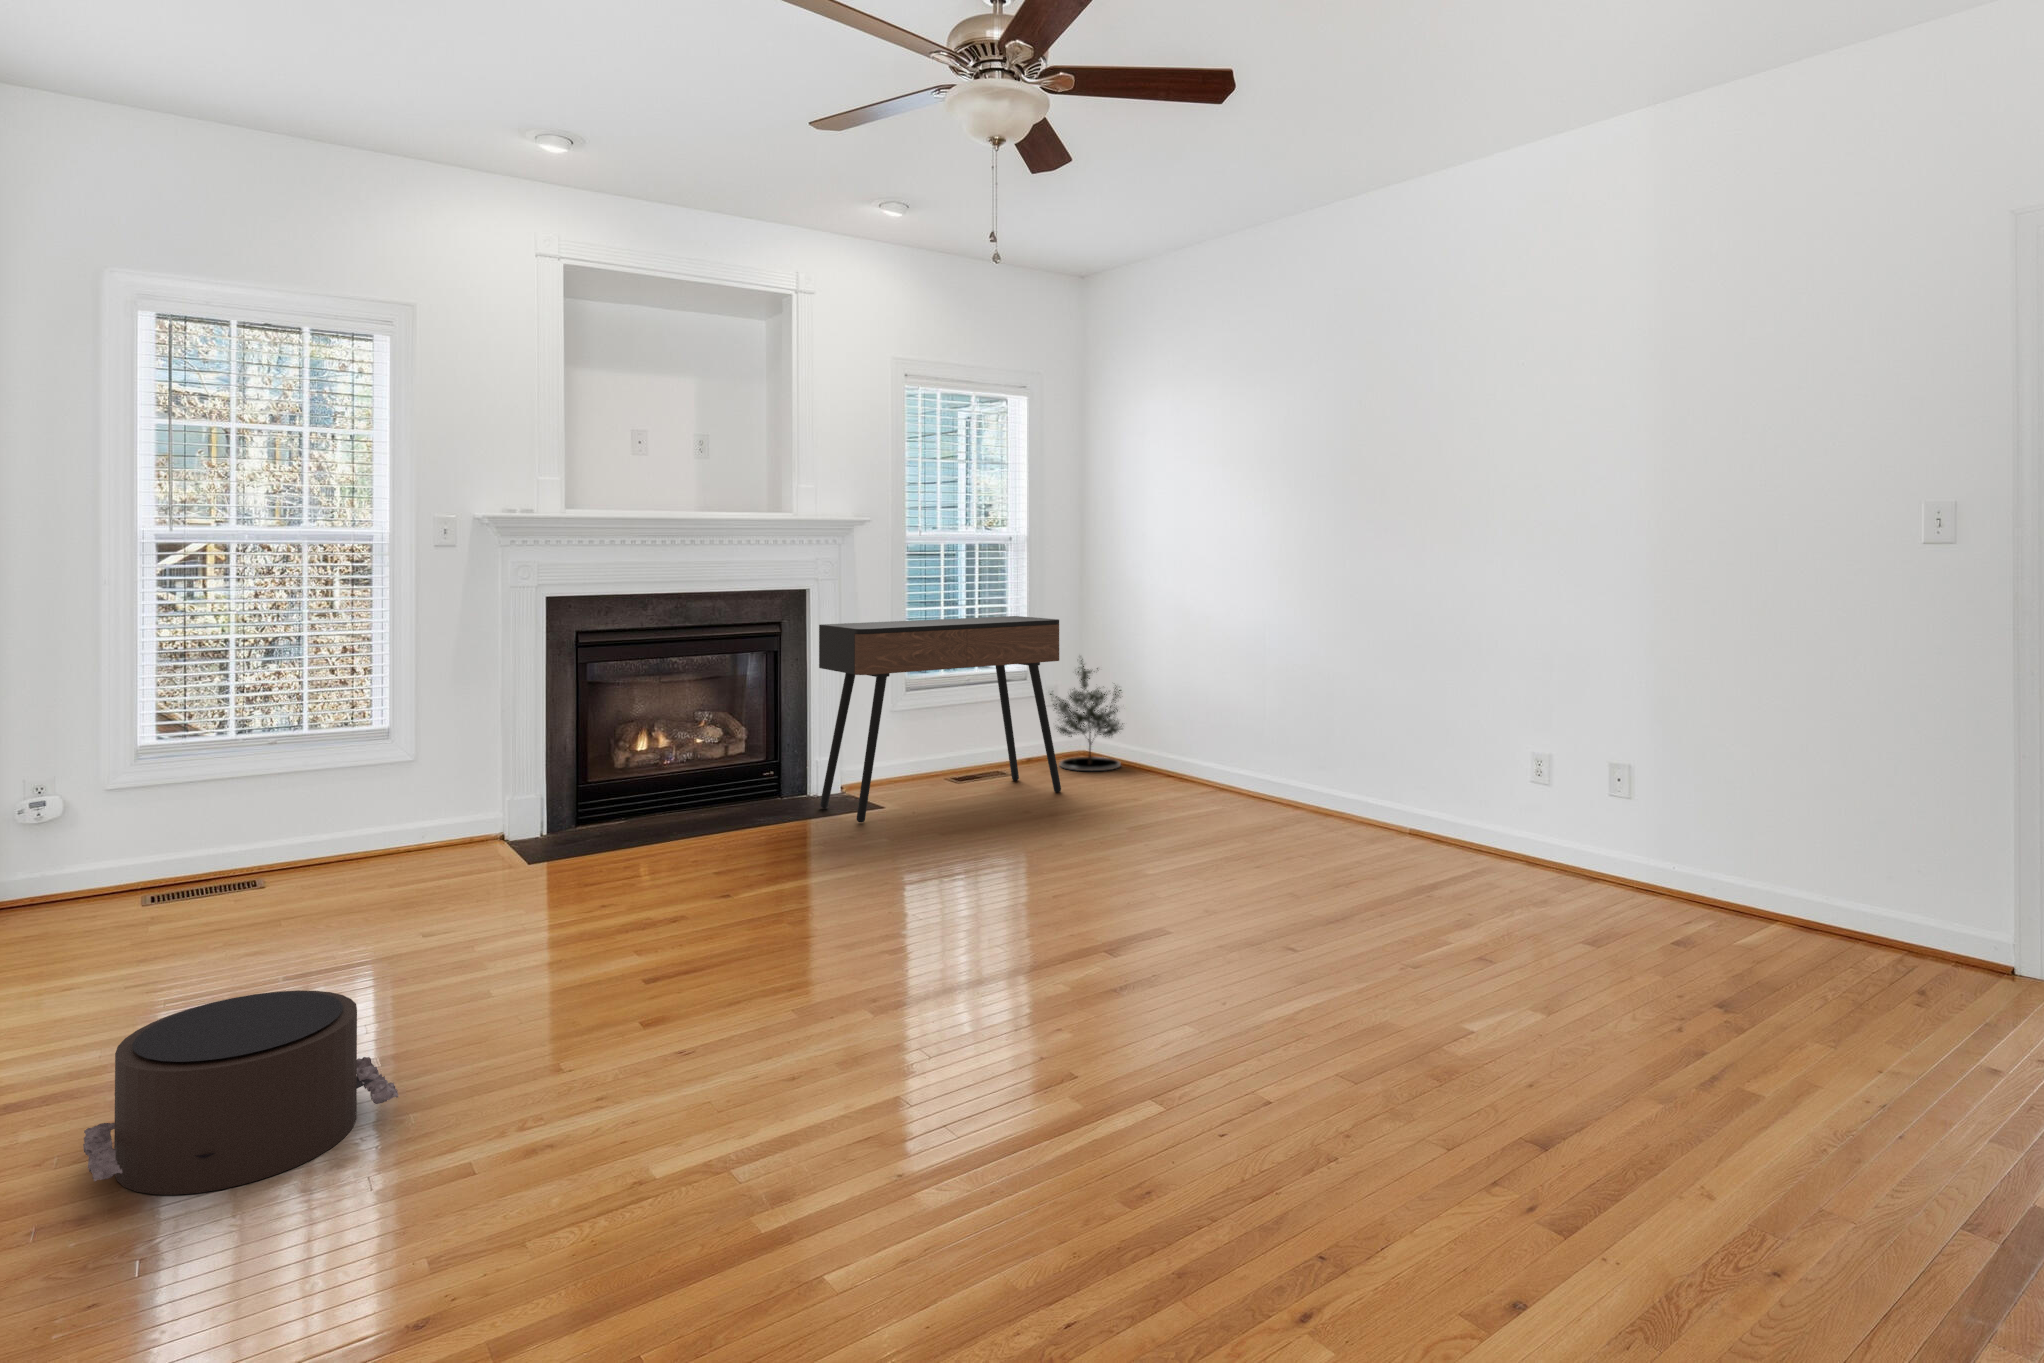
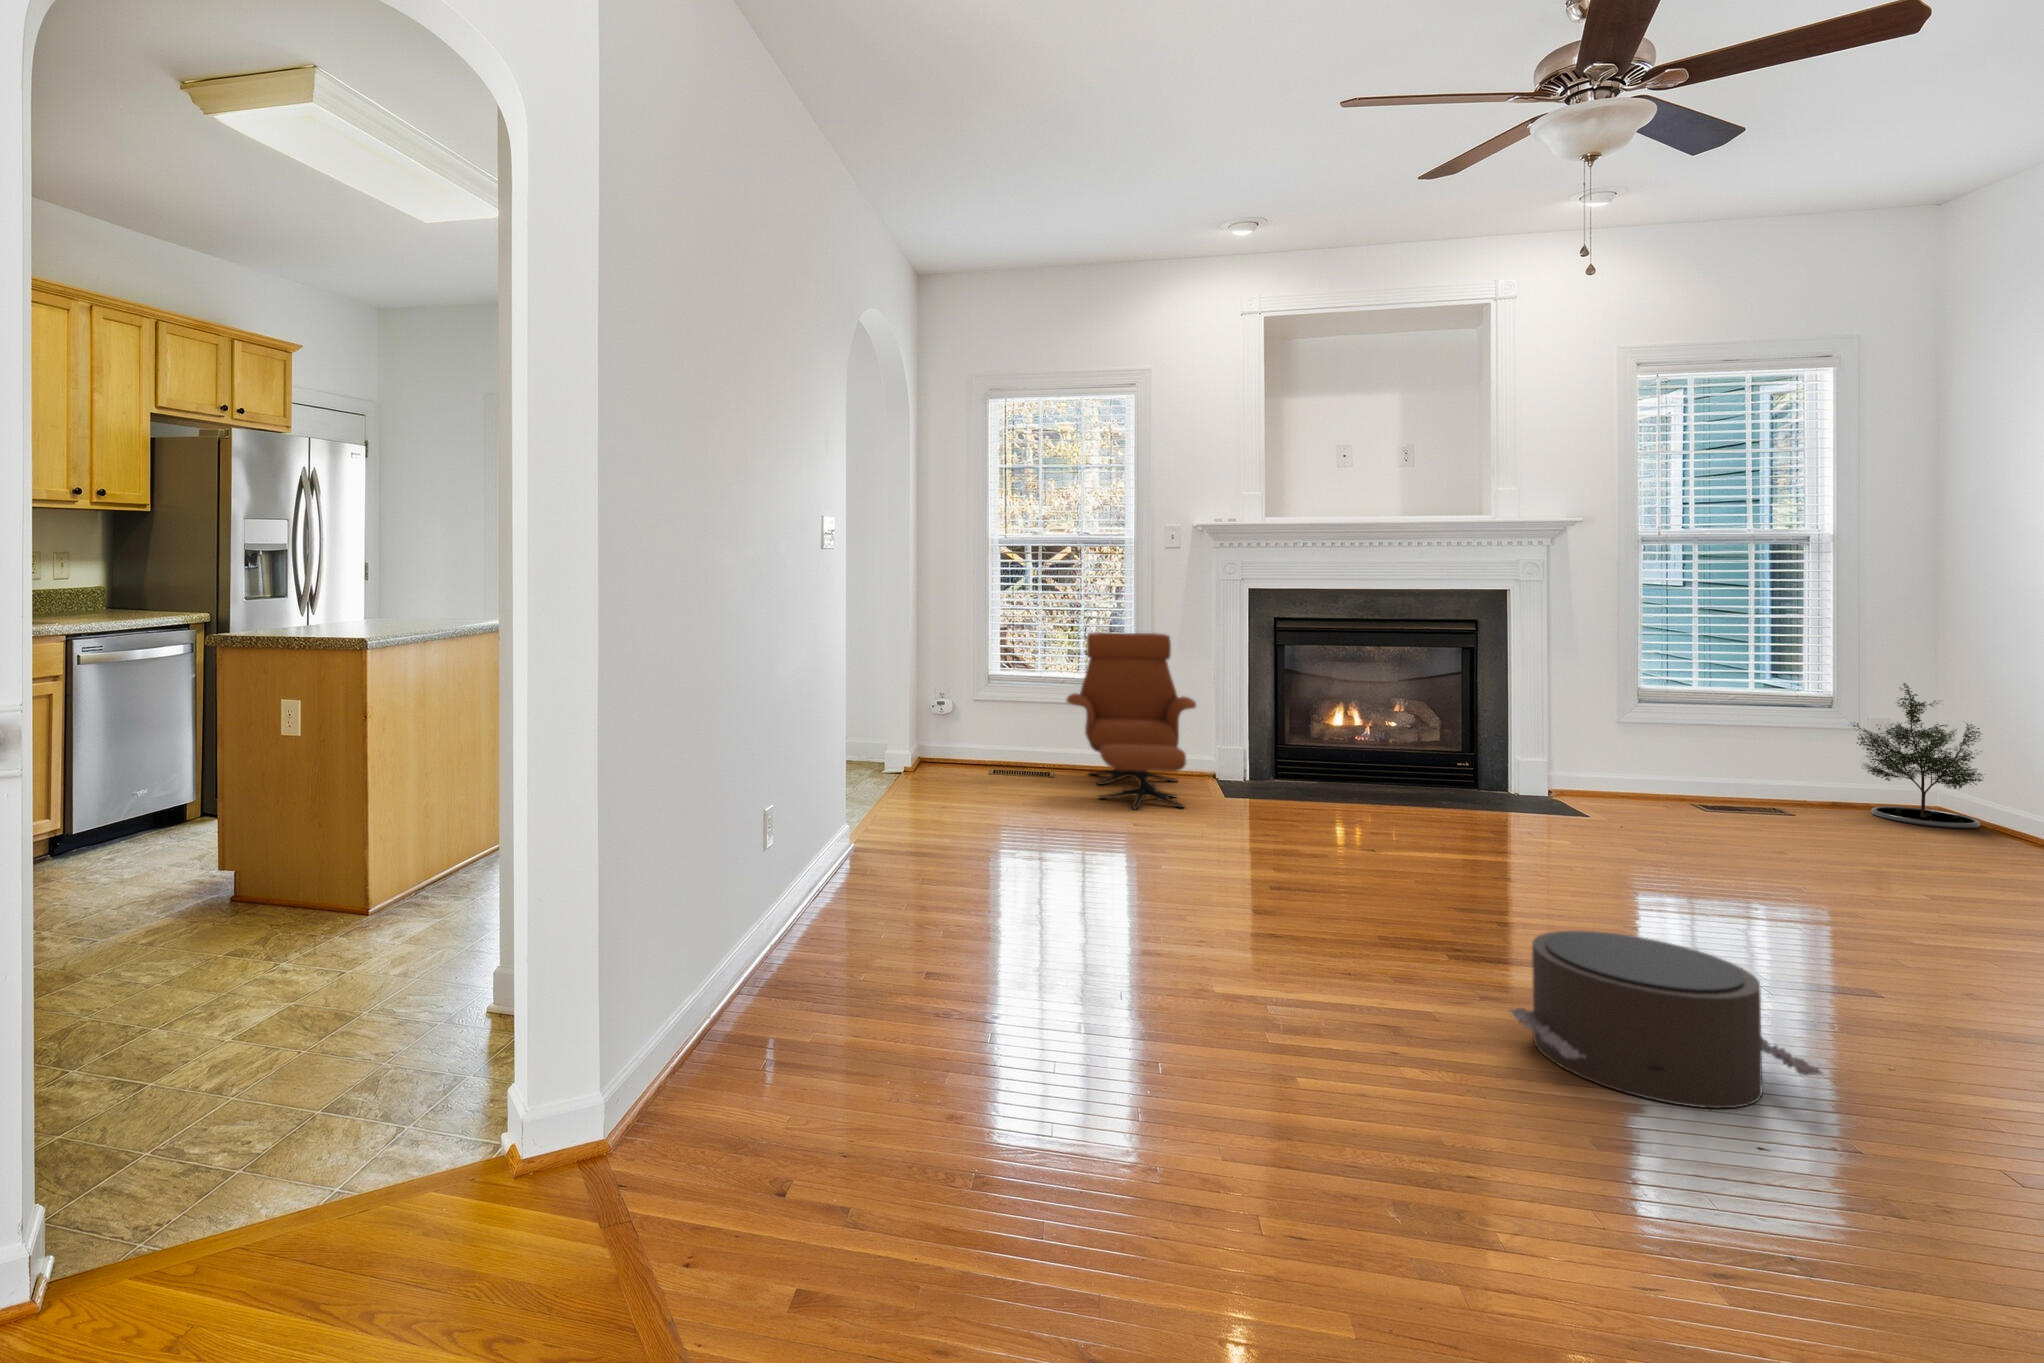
console table: present [819,616,1061,823] -> none [1513,625,1851,836]
lounge chair: none [285,661,481,914] -> present [1067,632,1196,809]
pouf: present [83,990,398,1195] -> present [1510,931,1823,1108]

